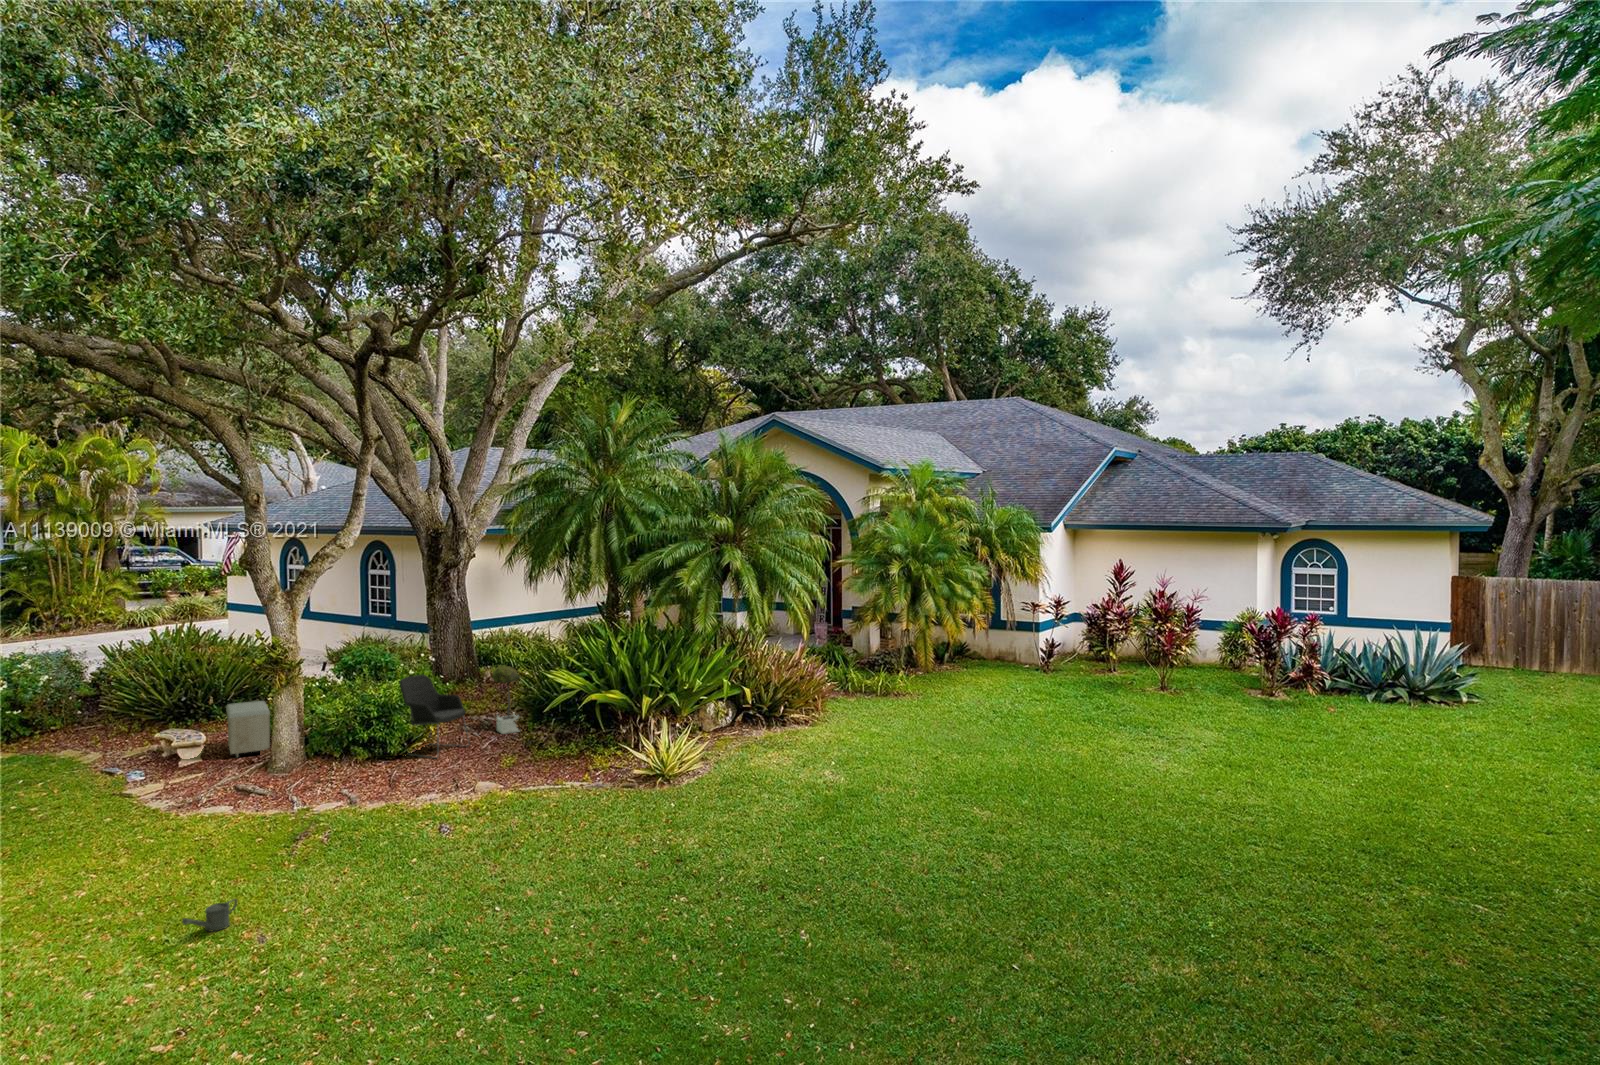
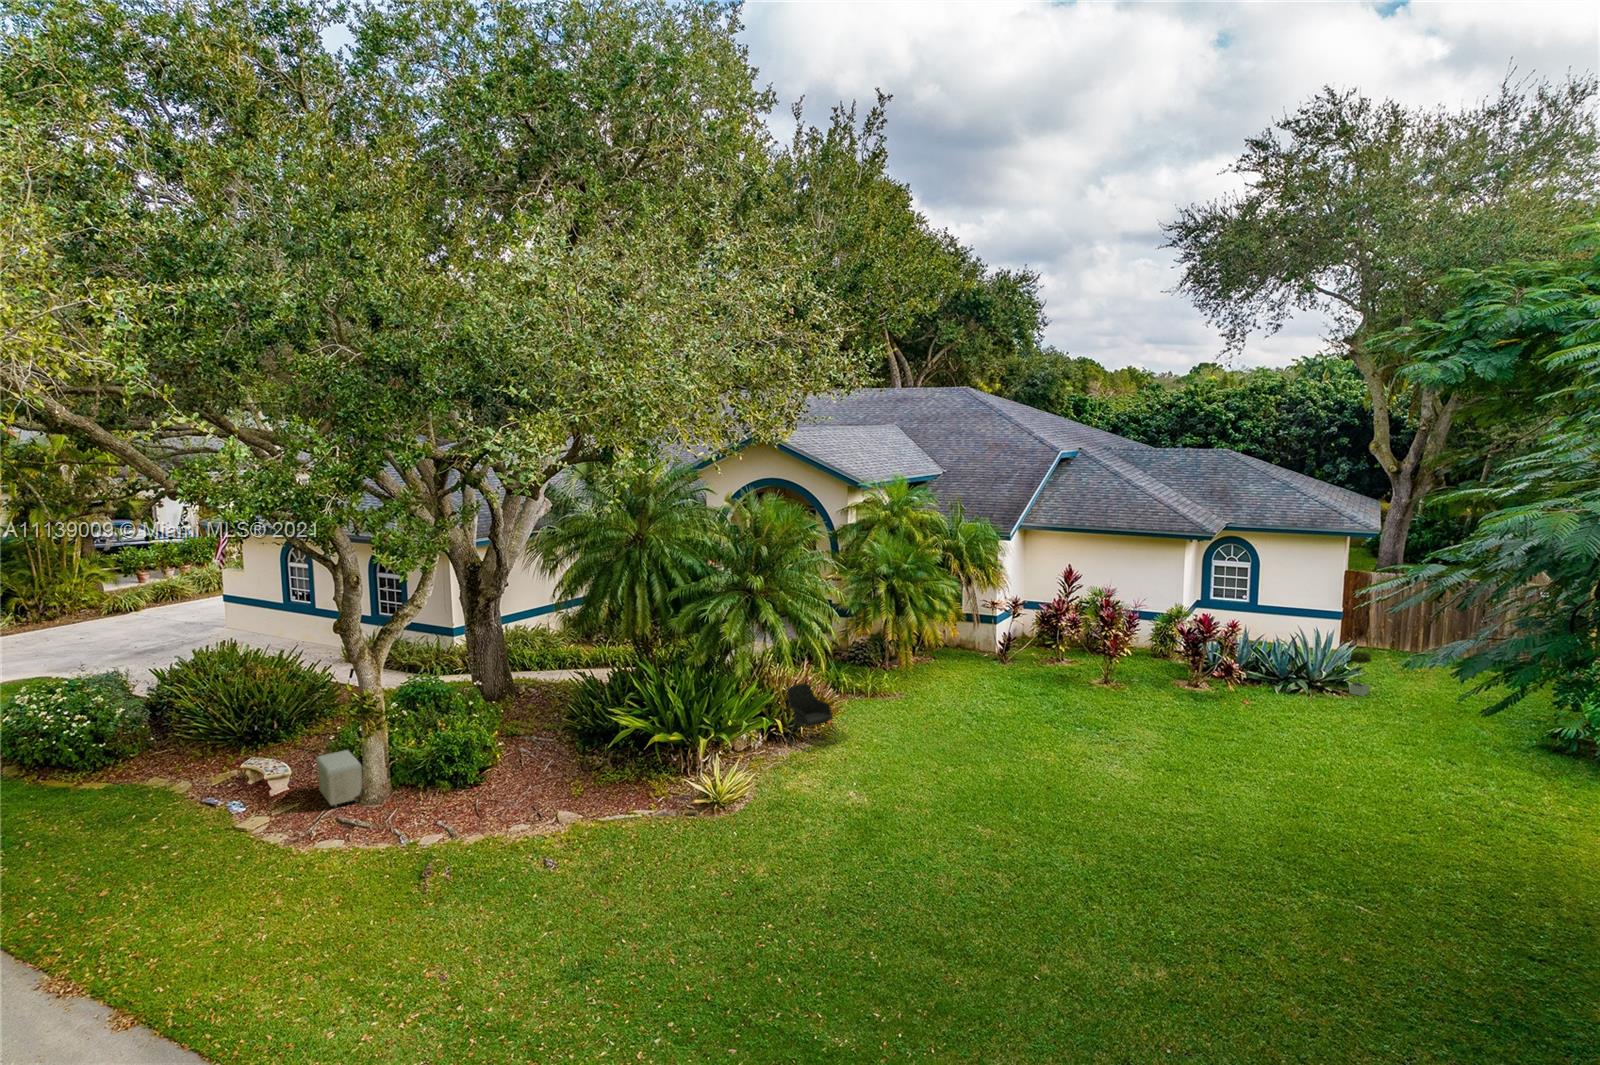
potted tree: present [493,665,521,734] -> present [1349,651,1371,696]
chair: present [400,675,469,759] -> present [787,684,832,747]
watering can: present [182,899,238,931] -> none [415,990,446,1021]

